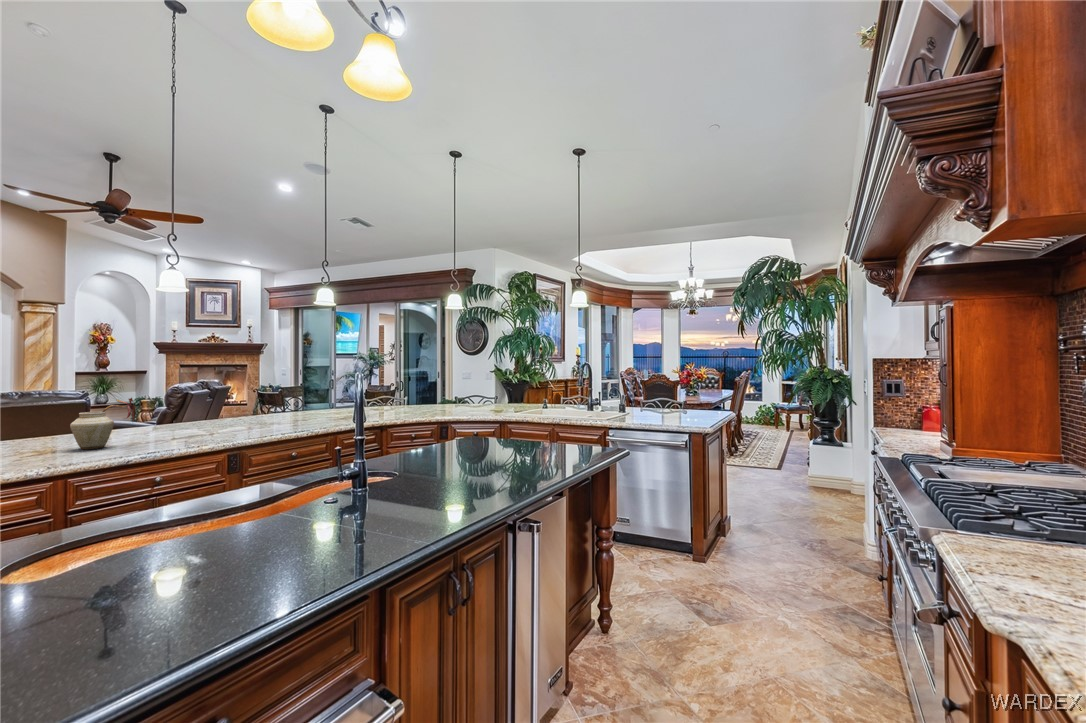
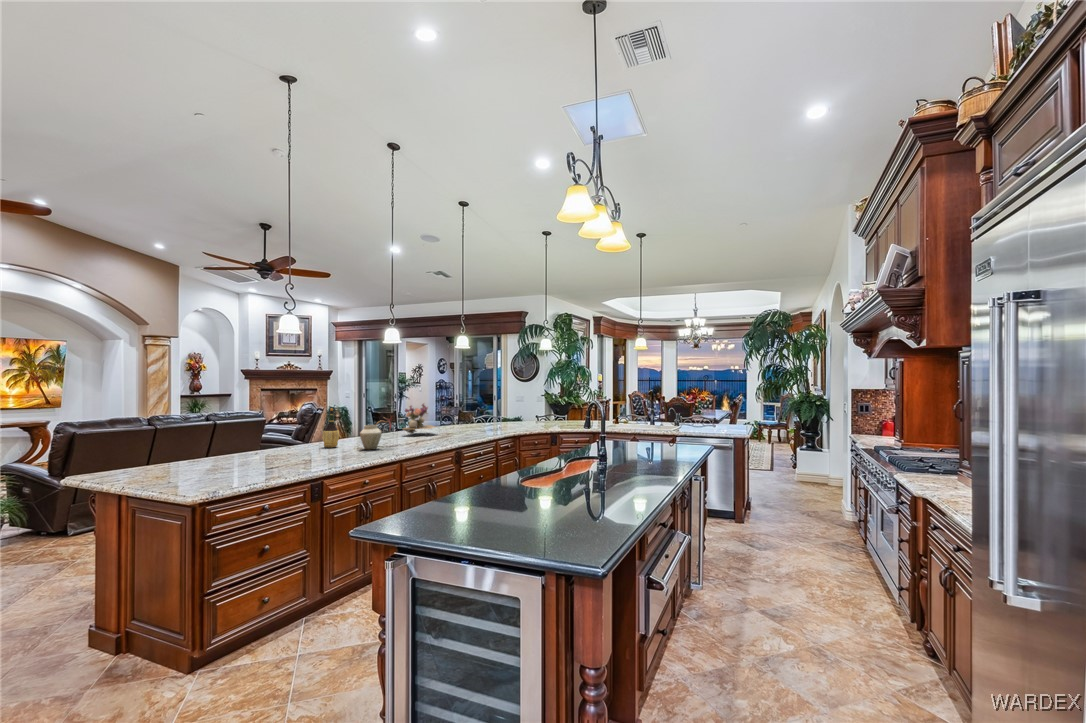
flower arrangement: none [217,379,278,424] -> present [403,403,436,434]
wine bottle: none [30,386,64,445] -> present [322,408,339,447]

